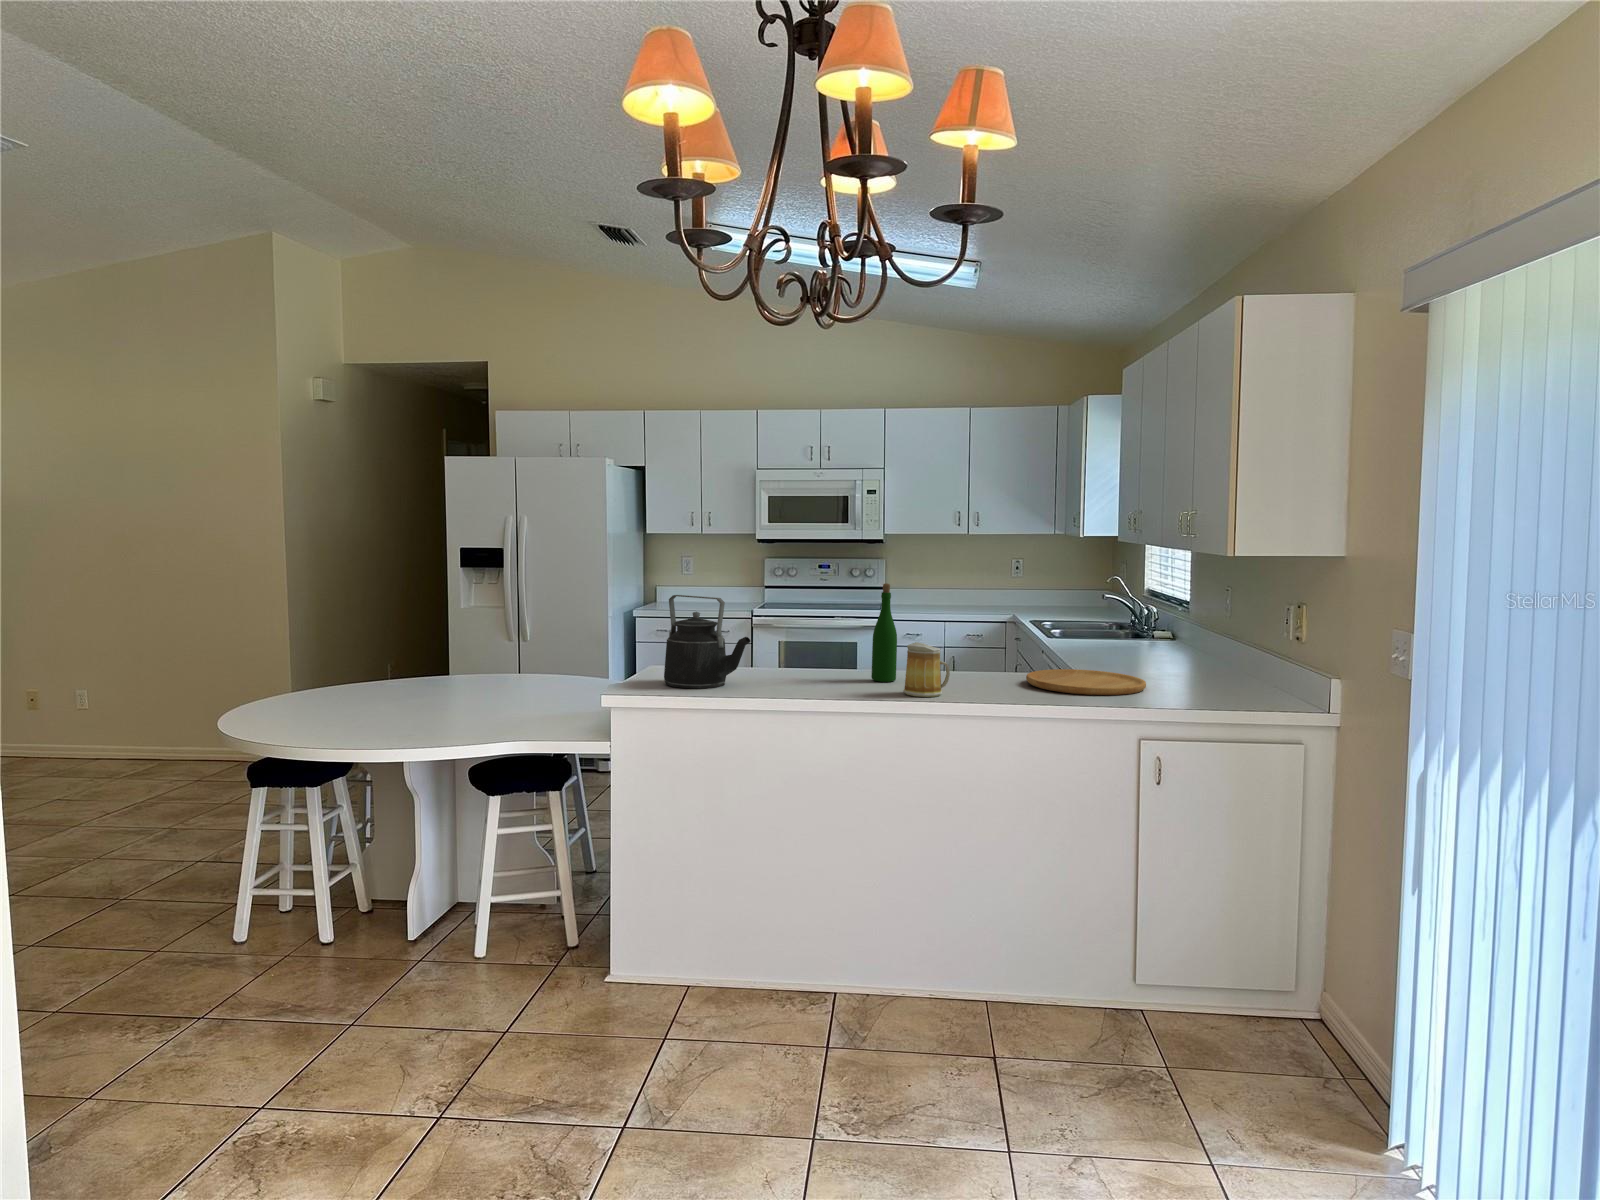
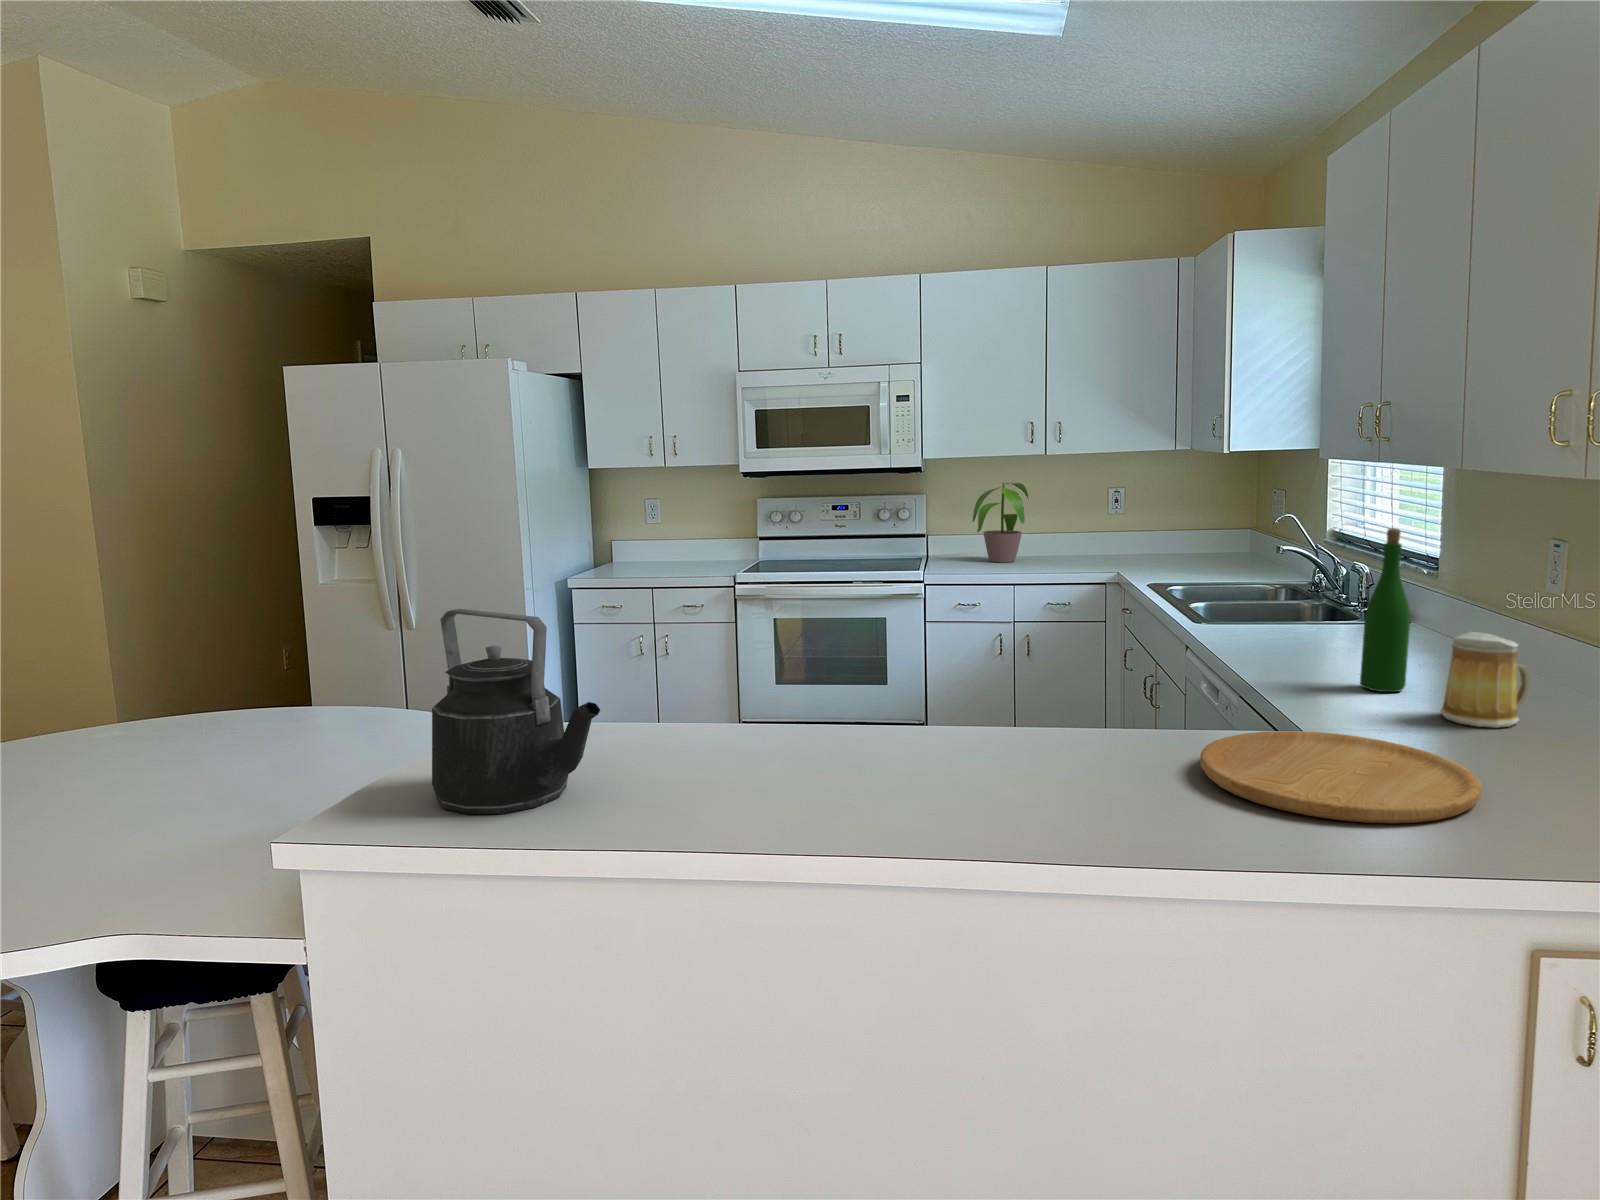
potted plant: none [908,553,967,609] -> present [972,483,1028,562]
wine bottle: present [871,583,897,682] -> present [1360,528,1410,692]
mug: present [903,642,950,697] -> present [1440,632,1531,728]

